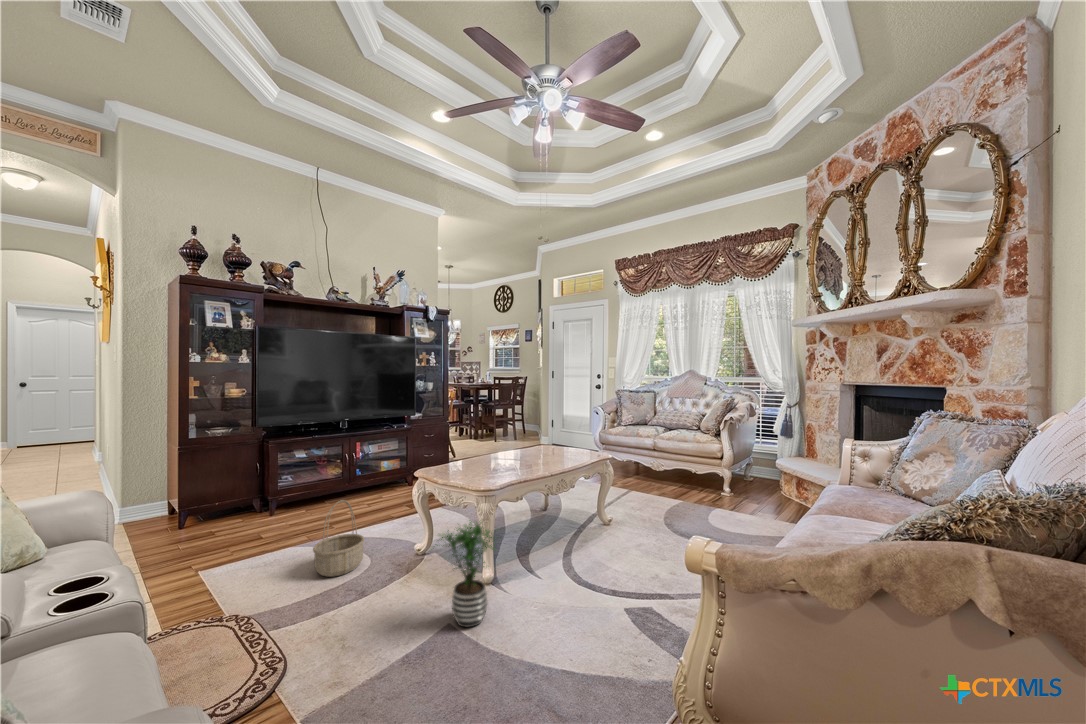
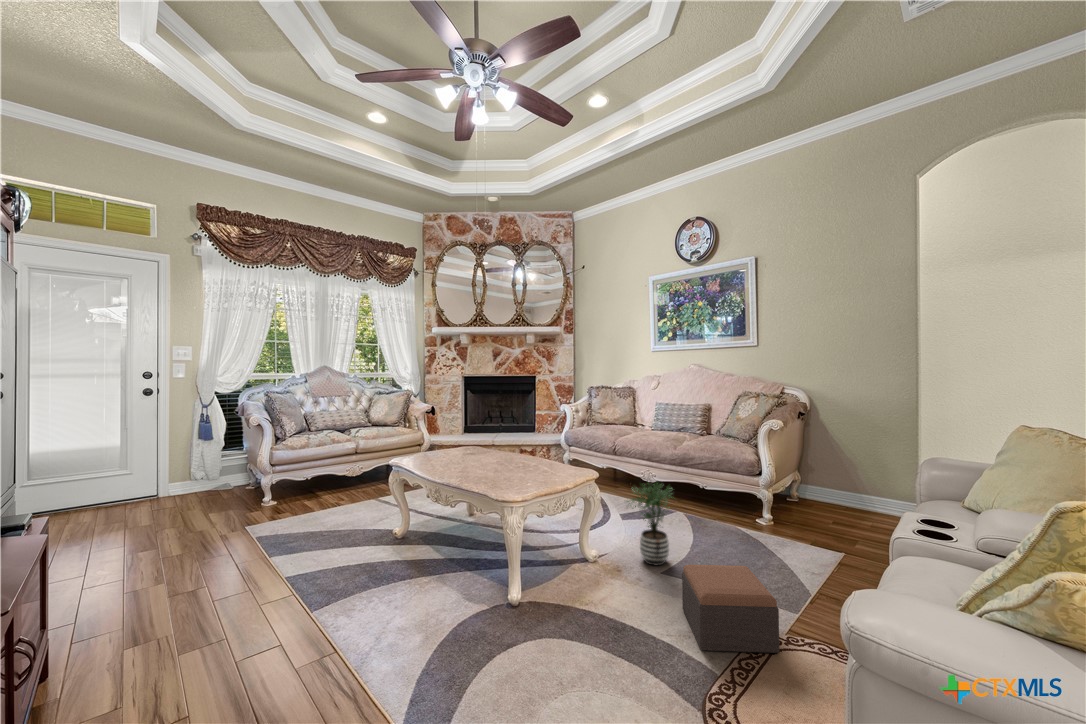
basket: present [313,500,365,577] -> none [505,553,585,675]
footstool: none [253,581,360,669] -> present [682,565,779,653]

